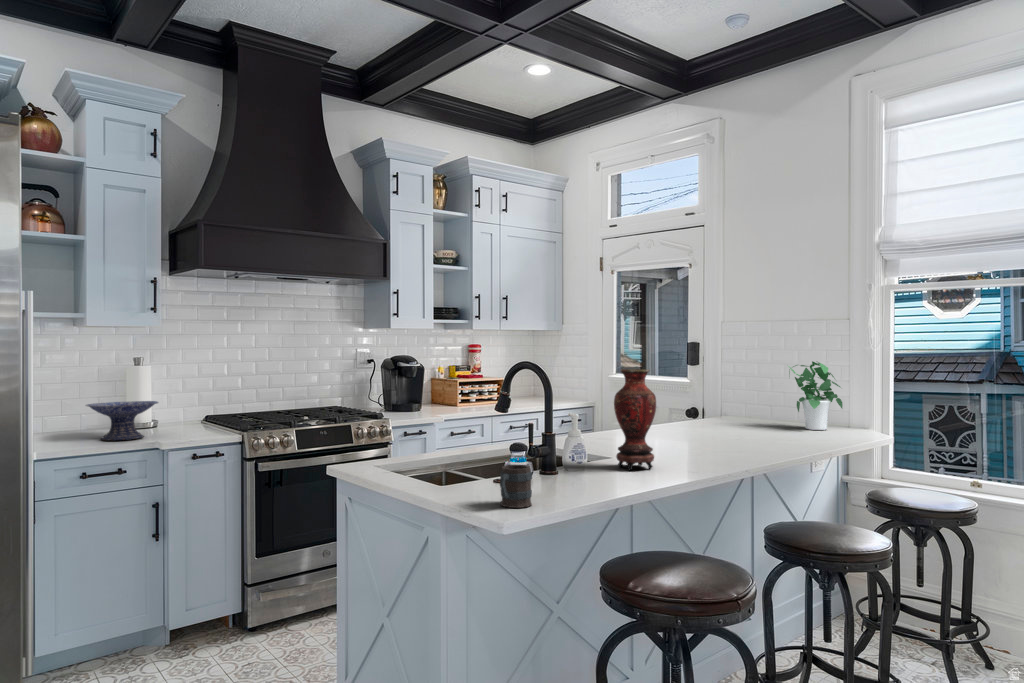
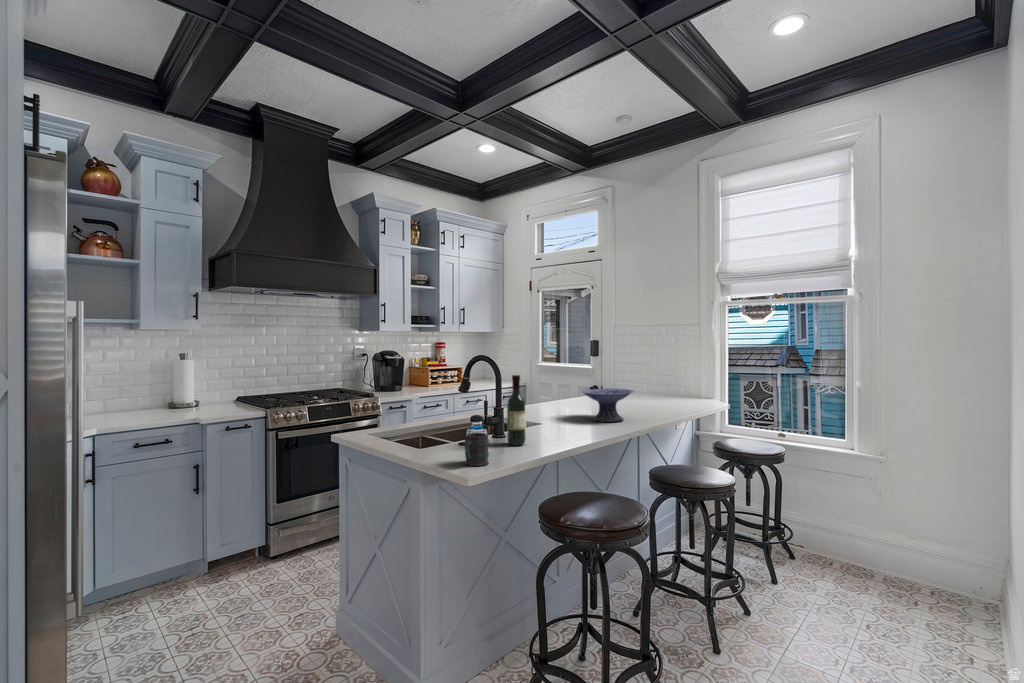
potted plant: present [788,361,843,430] -> none [658,353,696,400]
vase: present [614,369,656,470] -> none [545,360,575,433]
wine bottle: none [560,389,584,484] -> present [507,375,526,445]
decorative bowl: present [86,401,158,440] -> present [581,389,634,422]

